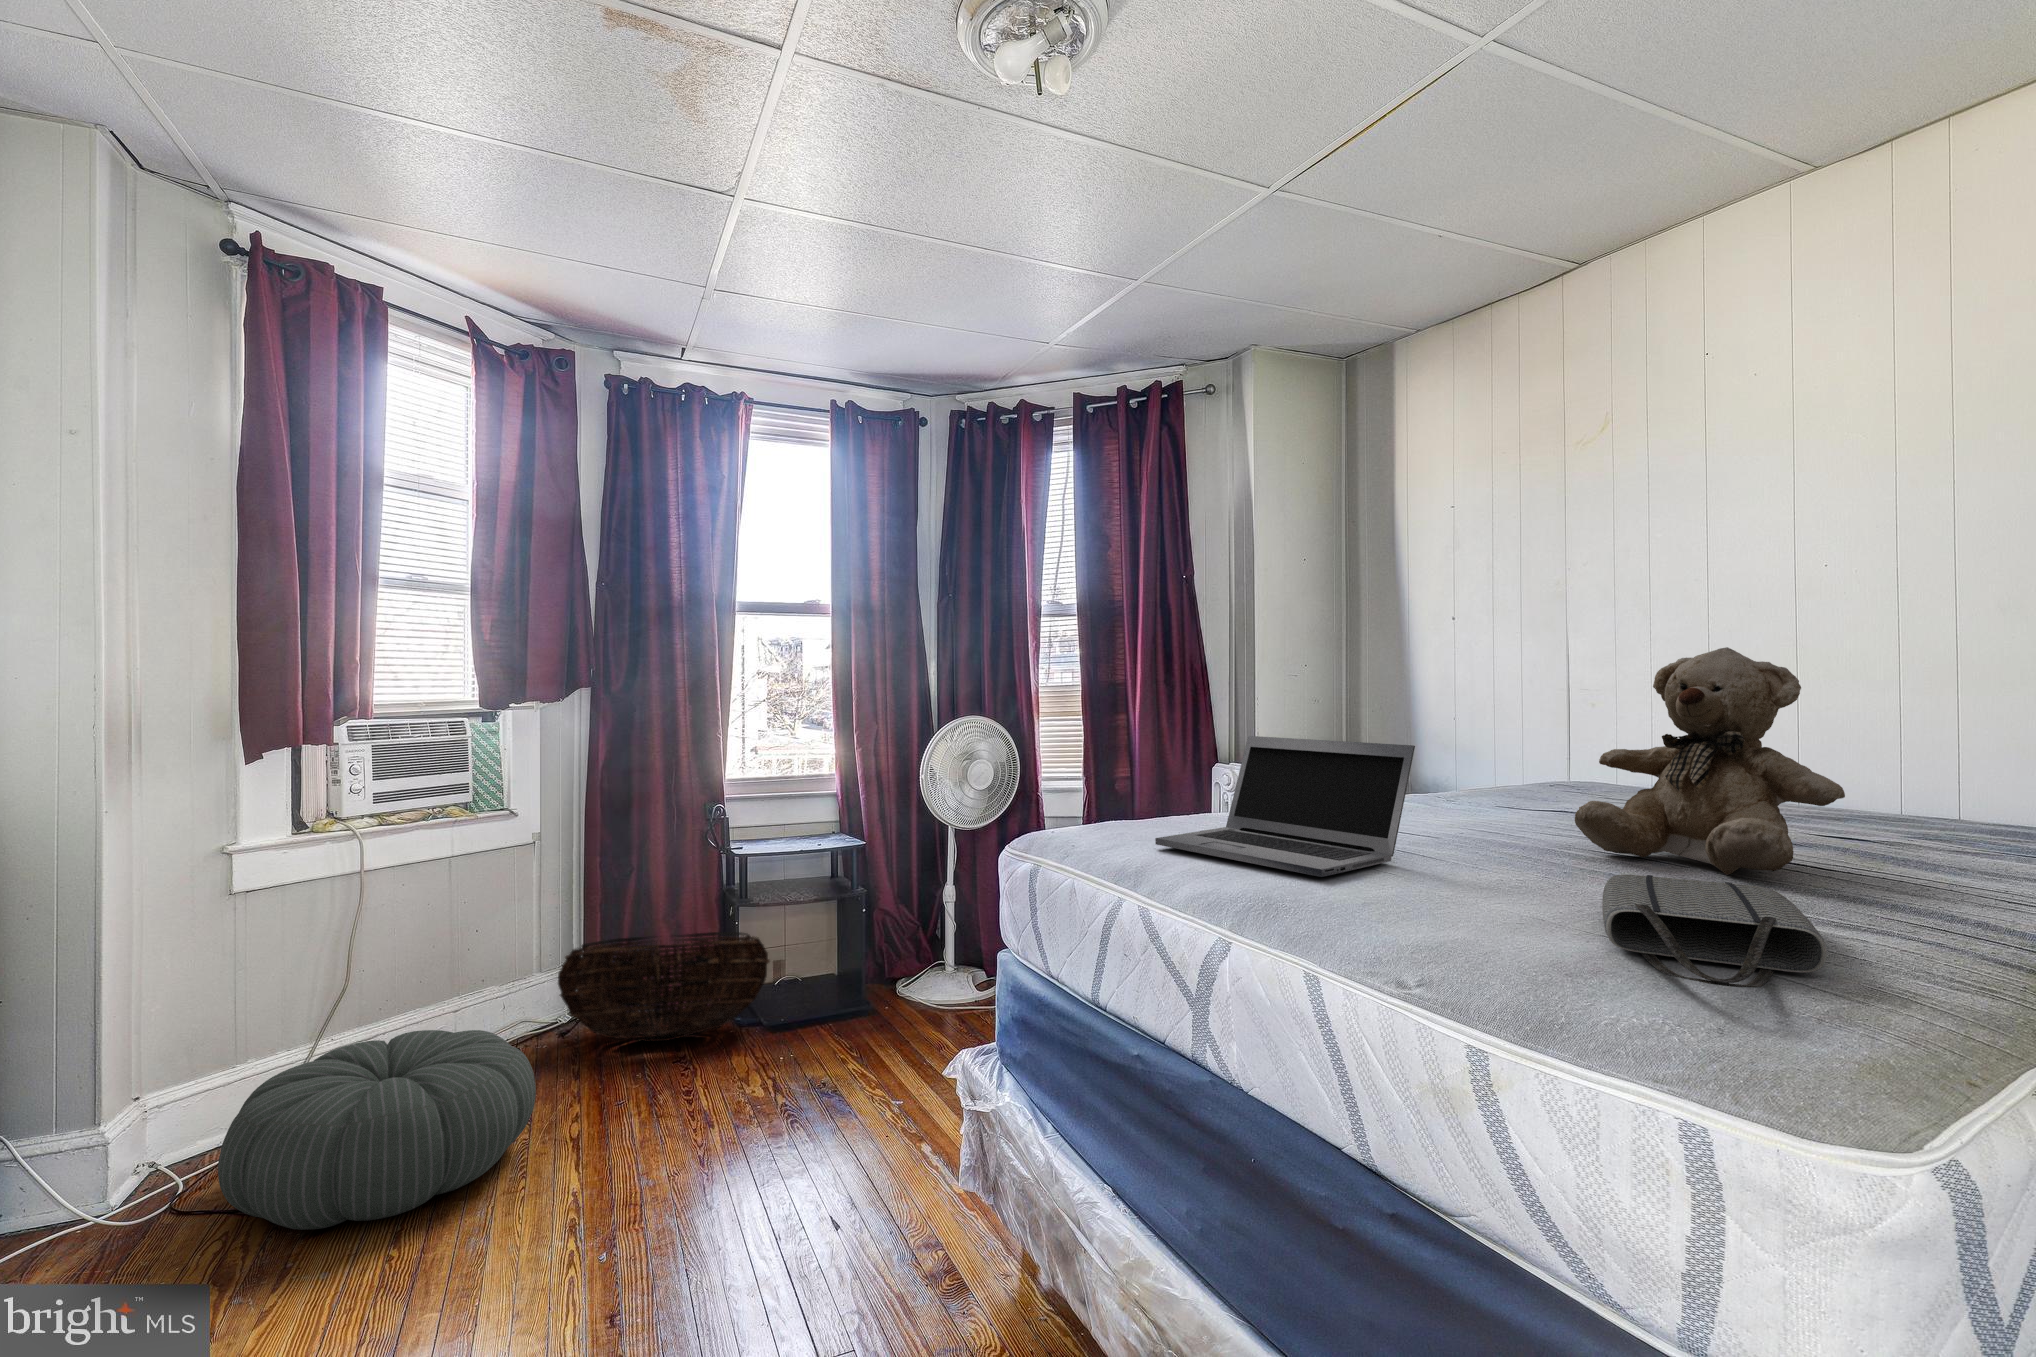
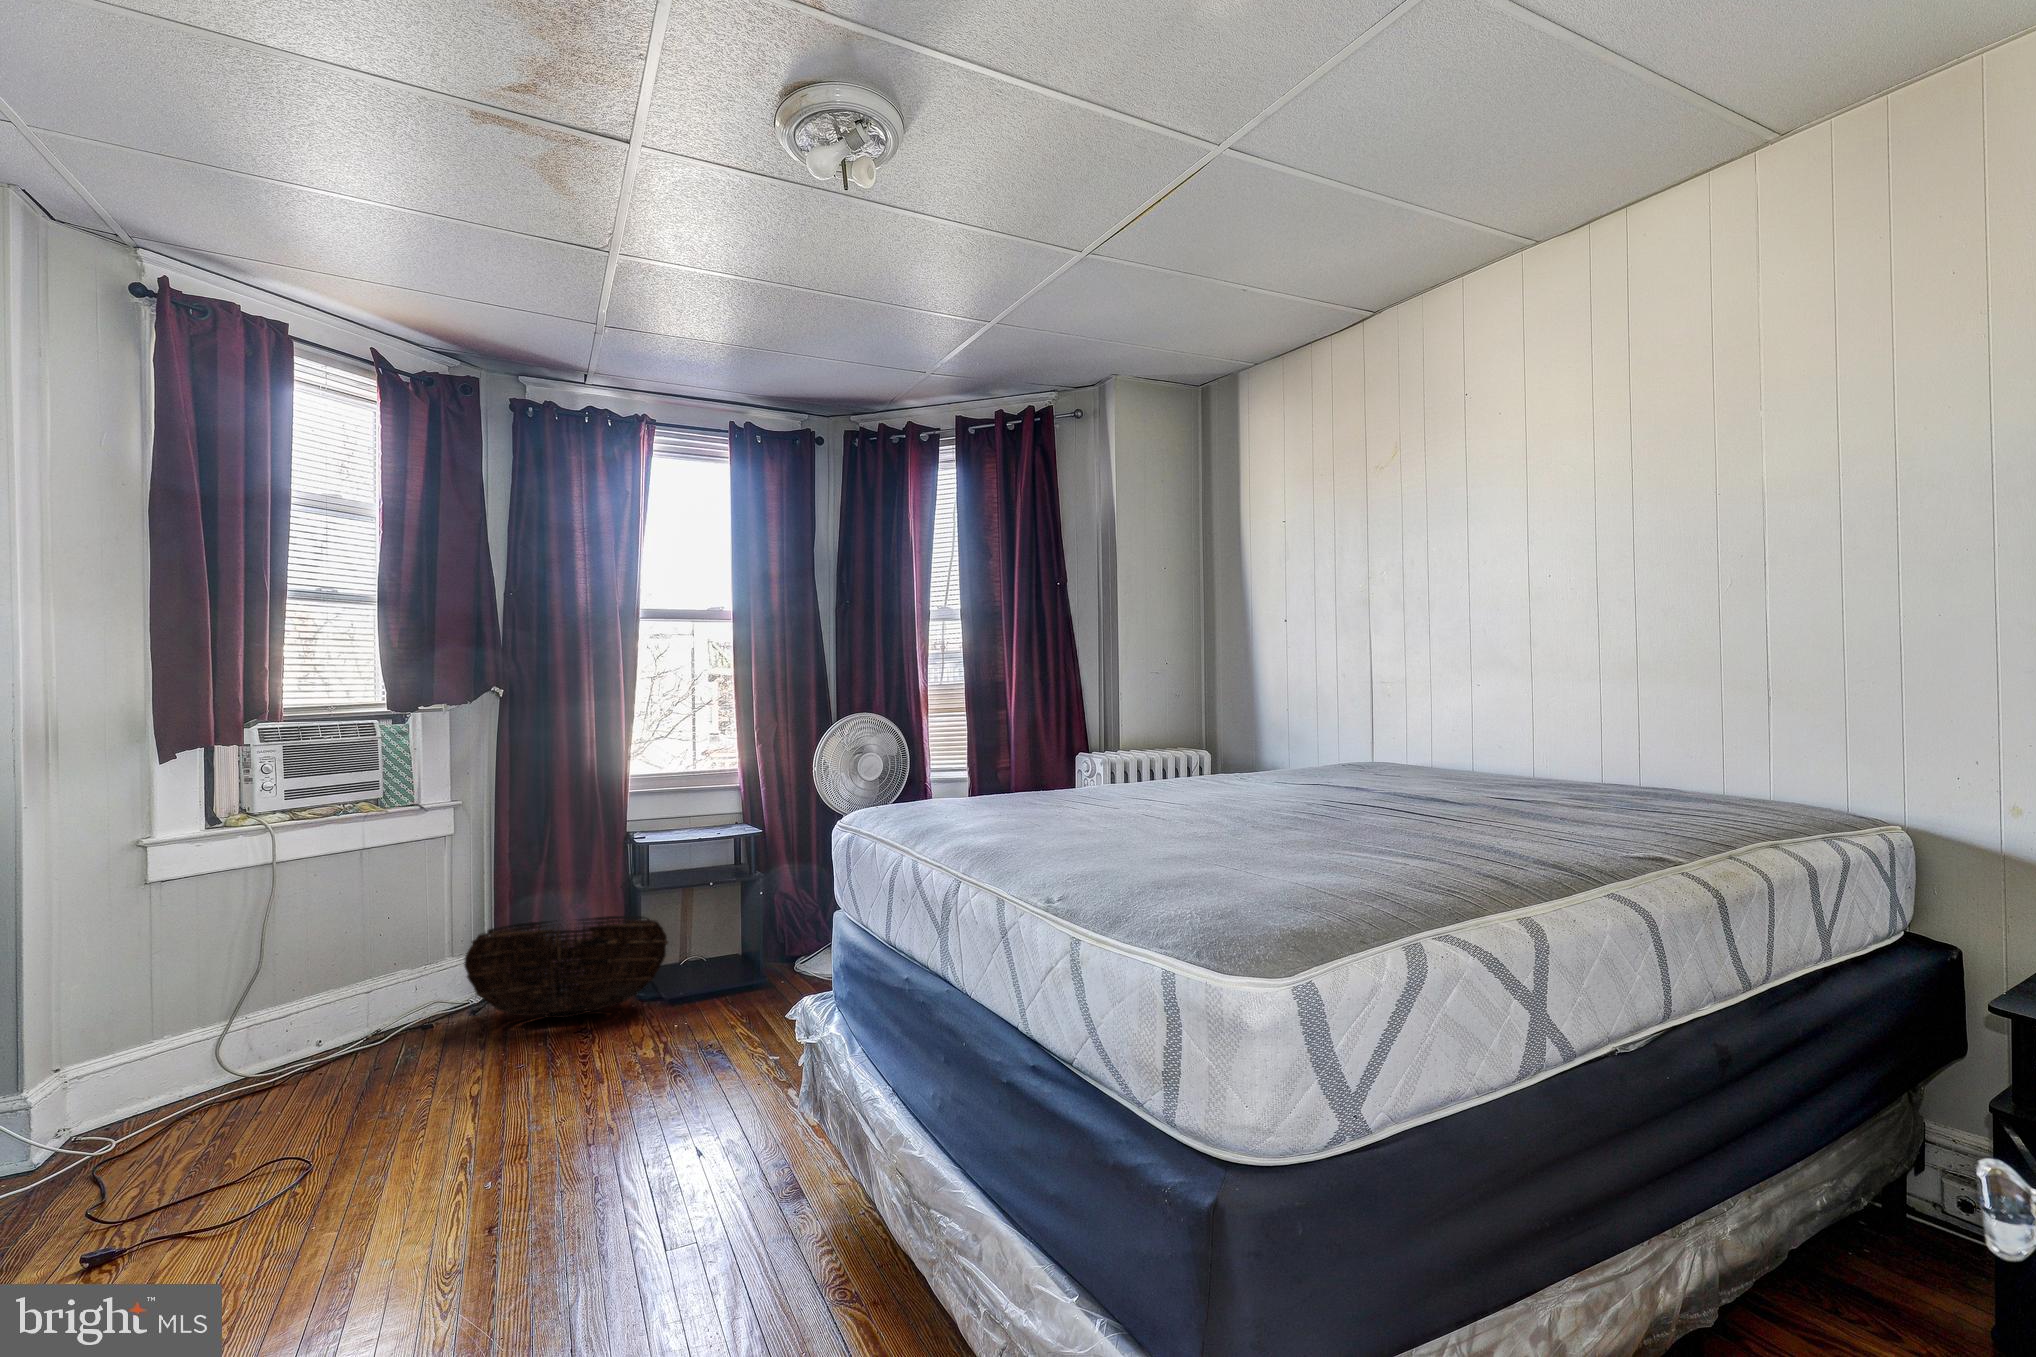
teddy bear: present [1575,647,1845,875] -> none [1283,647,1462,826]
laptop: present [1155,736,1415,877] -> none [953,725,1154,834]
tote bag: present [1602,874,1827,988] -> none [1208,823,1360,888]
pouf: present [218,1030,536,1230] -> none [138,1003,436,1172]

